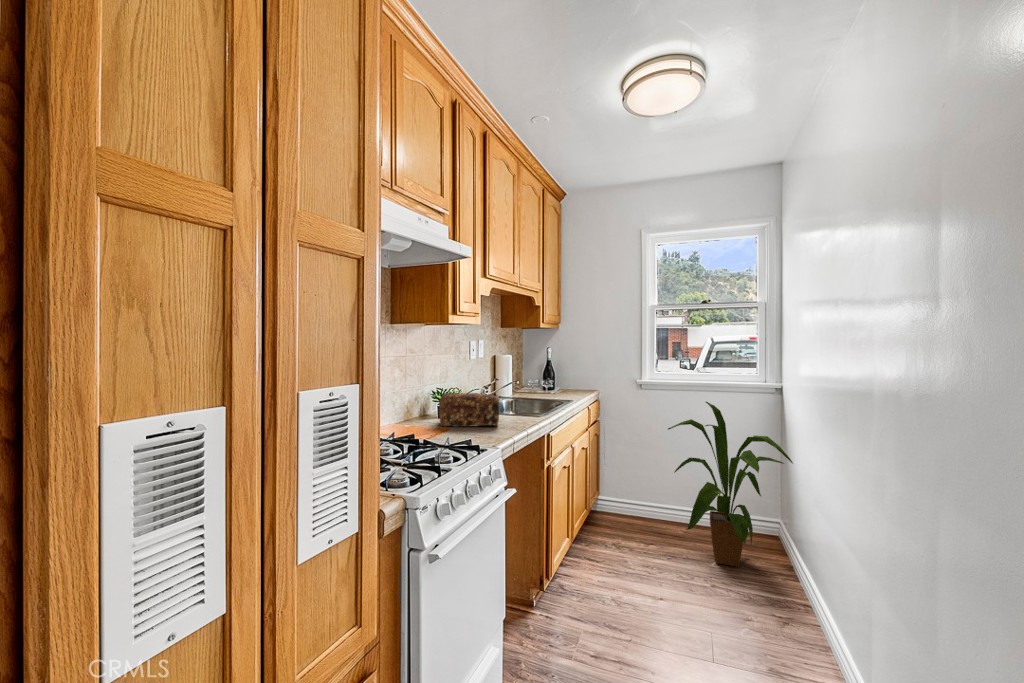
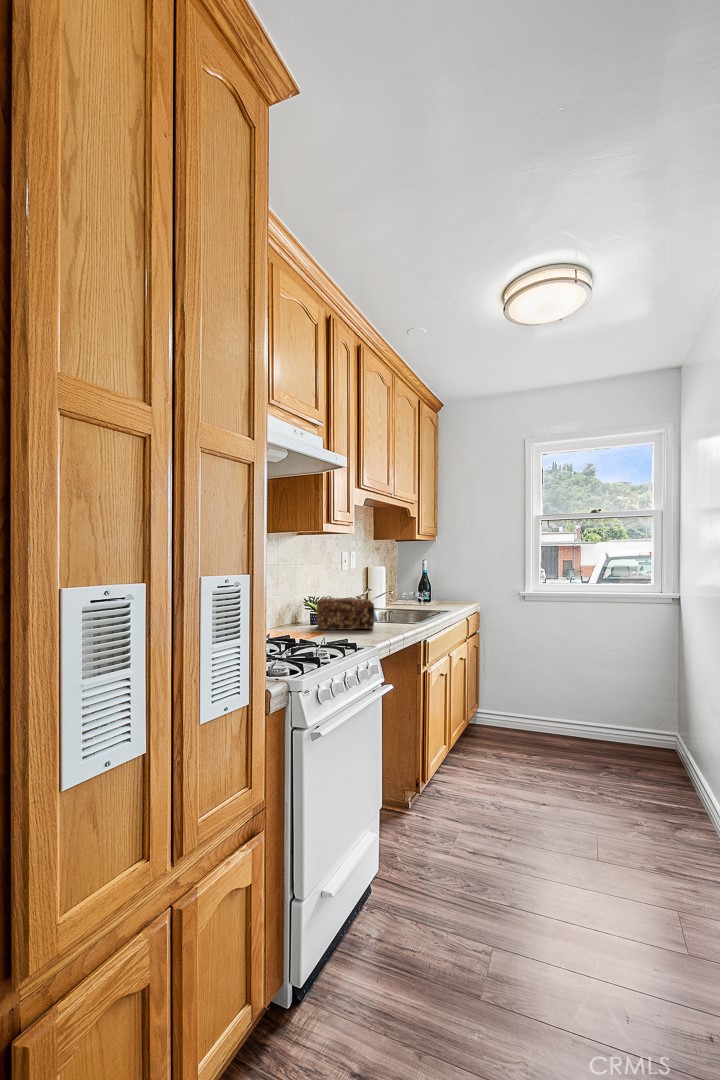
house plant: present [668,401,793,567] -> none [544,608,675,777]

